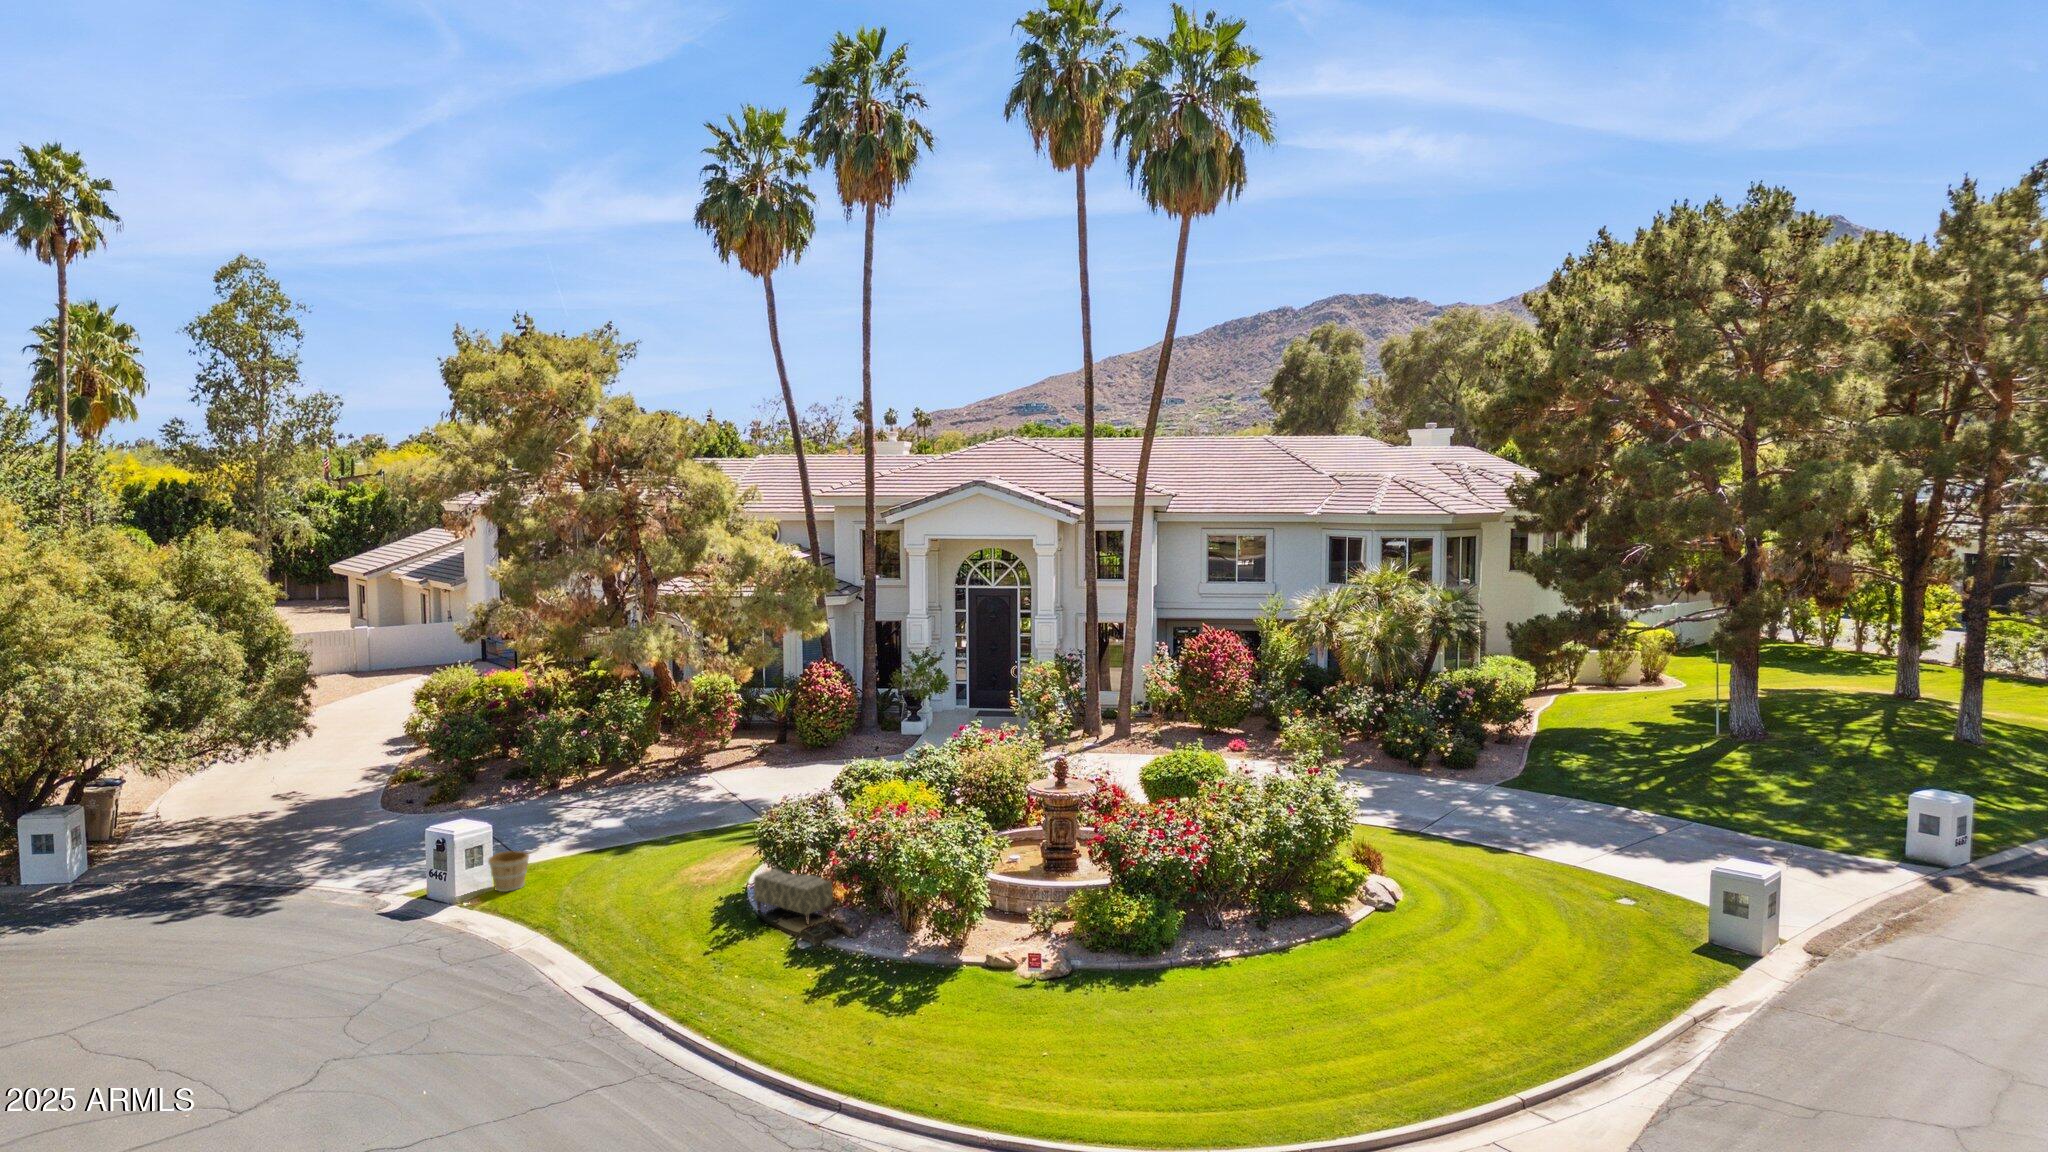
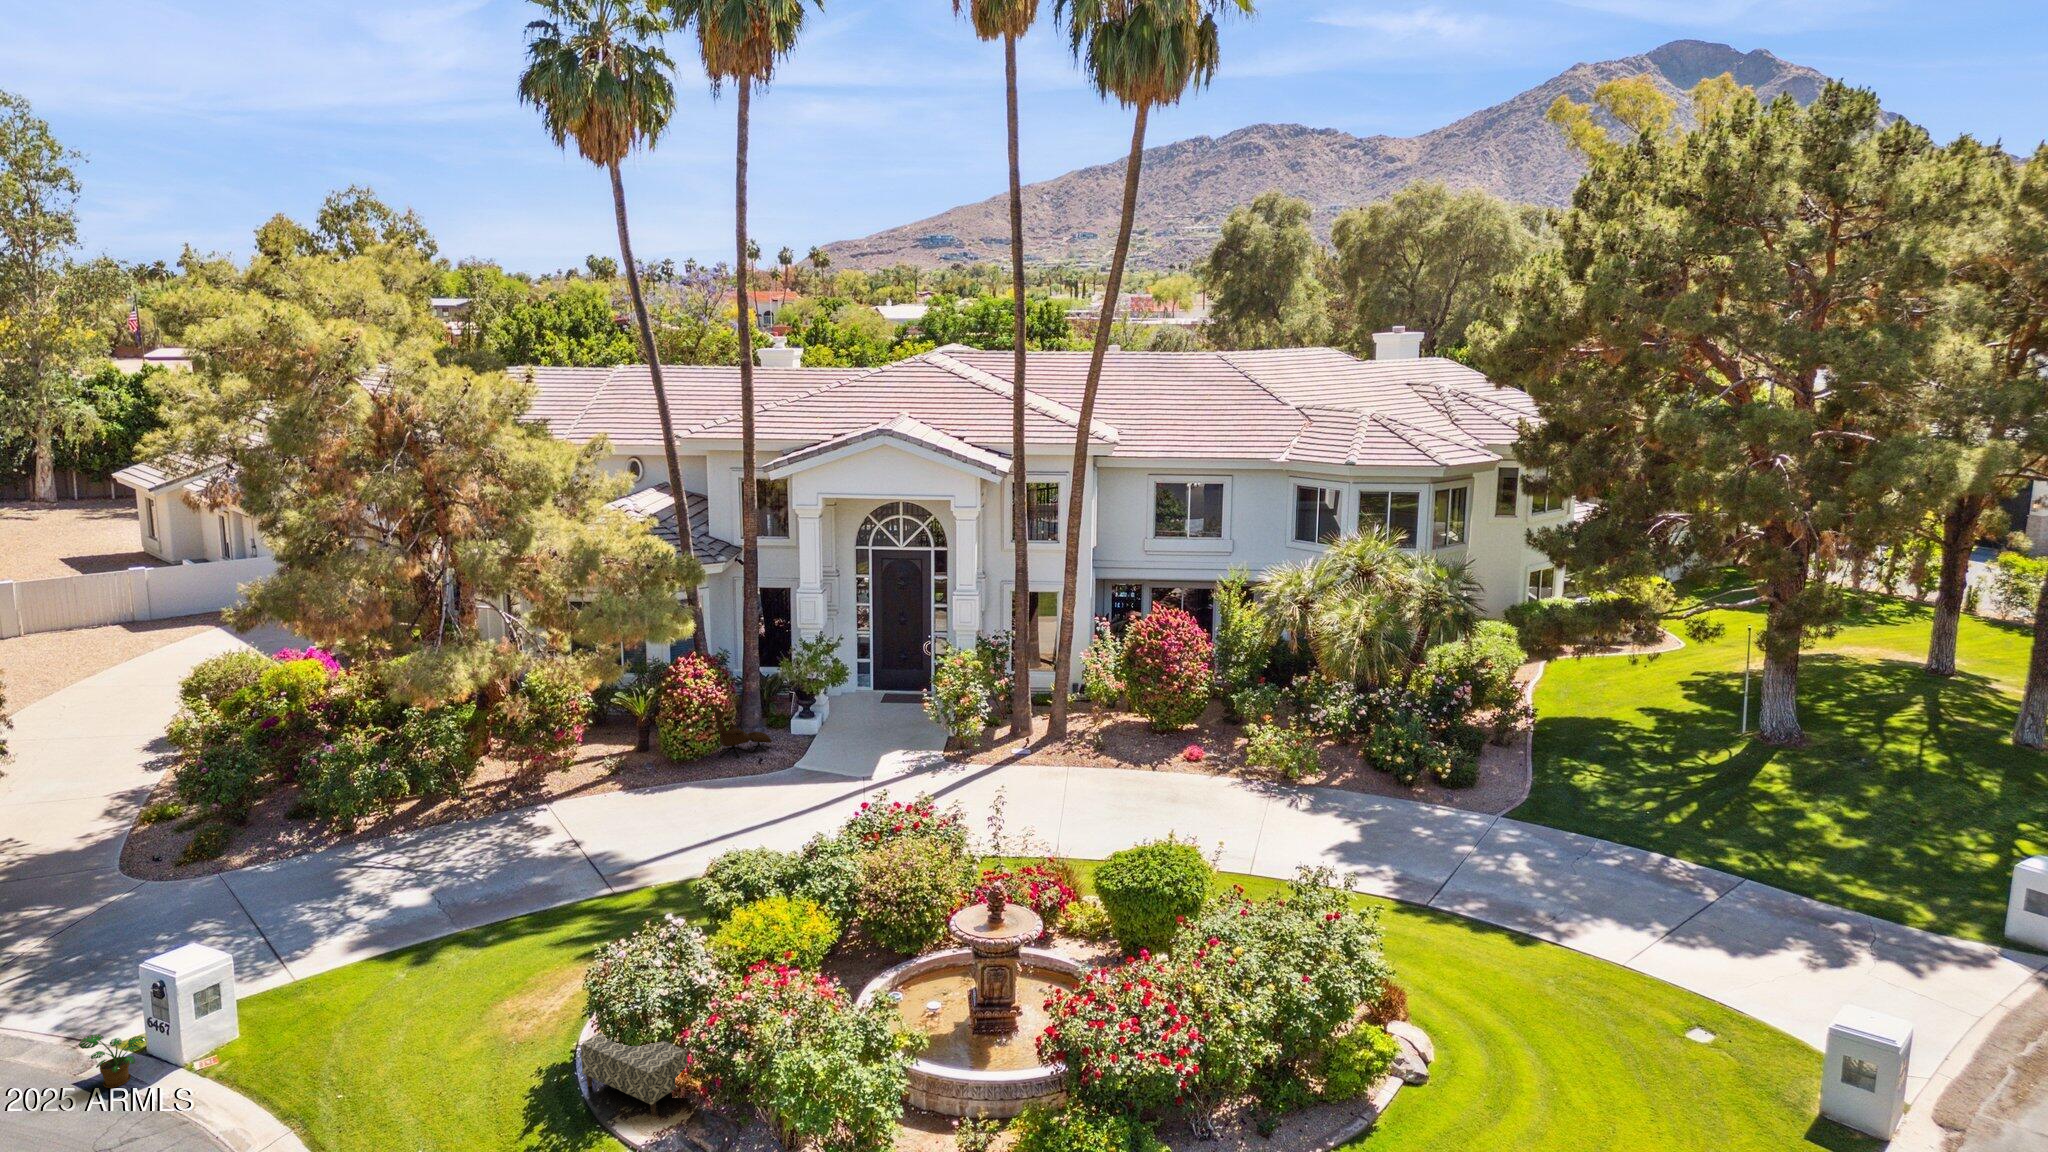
lounge chair: none [834,703,884,748] -> present [714,708,771,758]
wooden bucket: present [488,851,529,892] -> none [220,992,280,1053]
potted plant: none [391,868,438,906] -> present [78,1034,146,1088]

